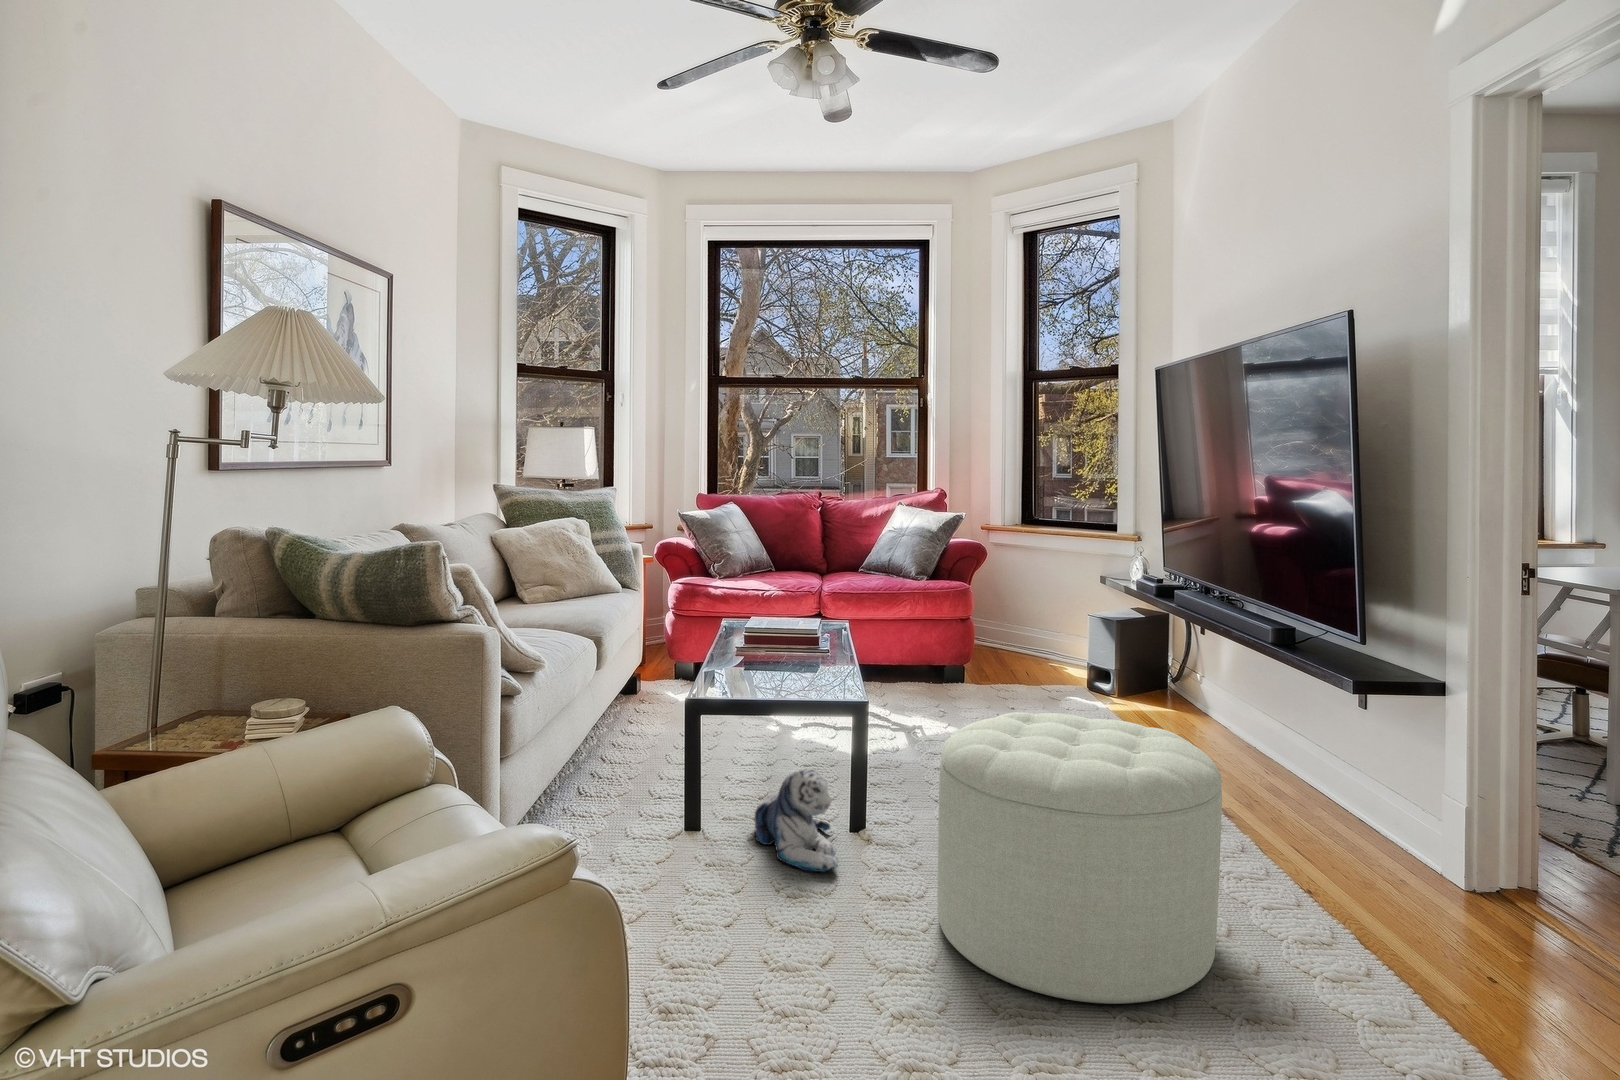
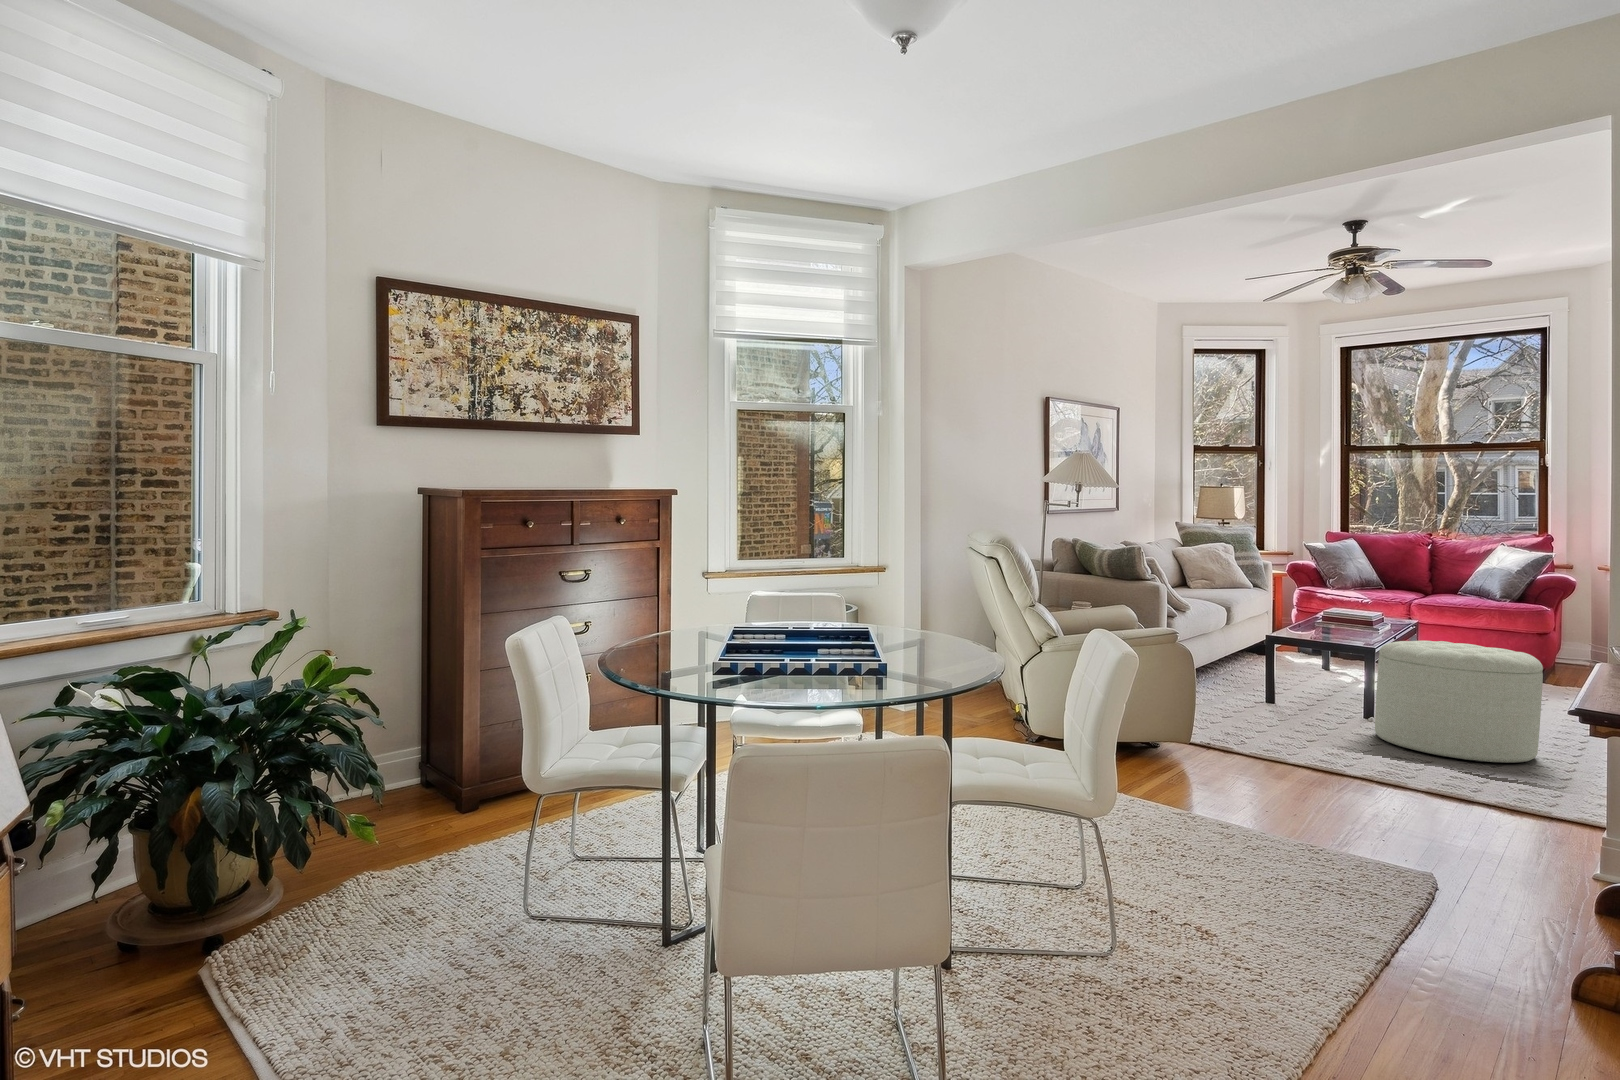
plush toy: present [755,770,838,872] -> none [1299,666,1346,713]

